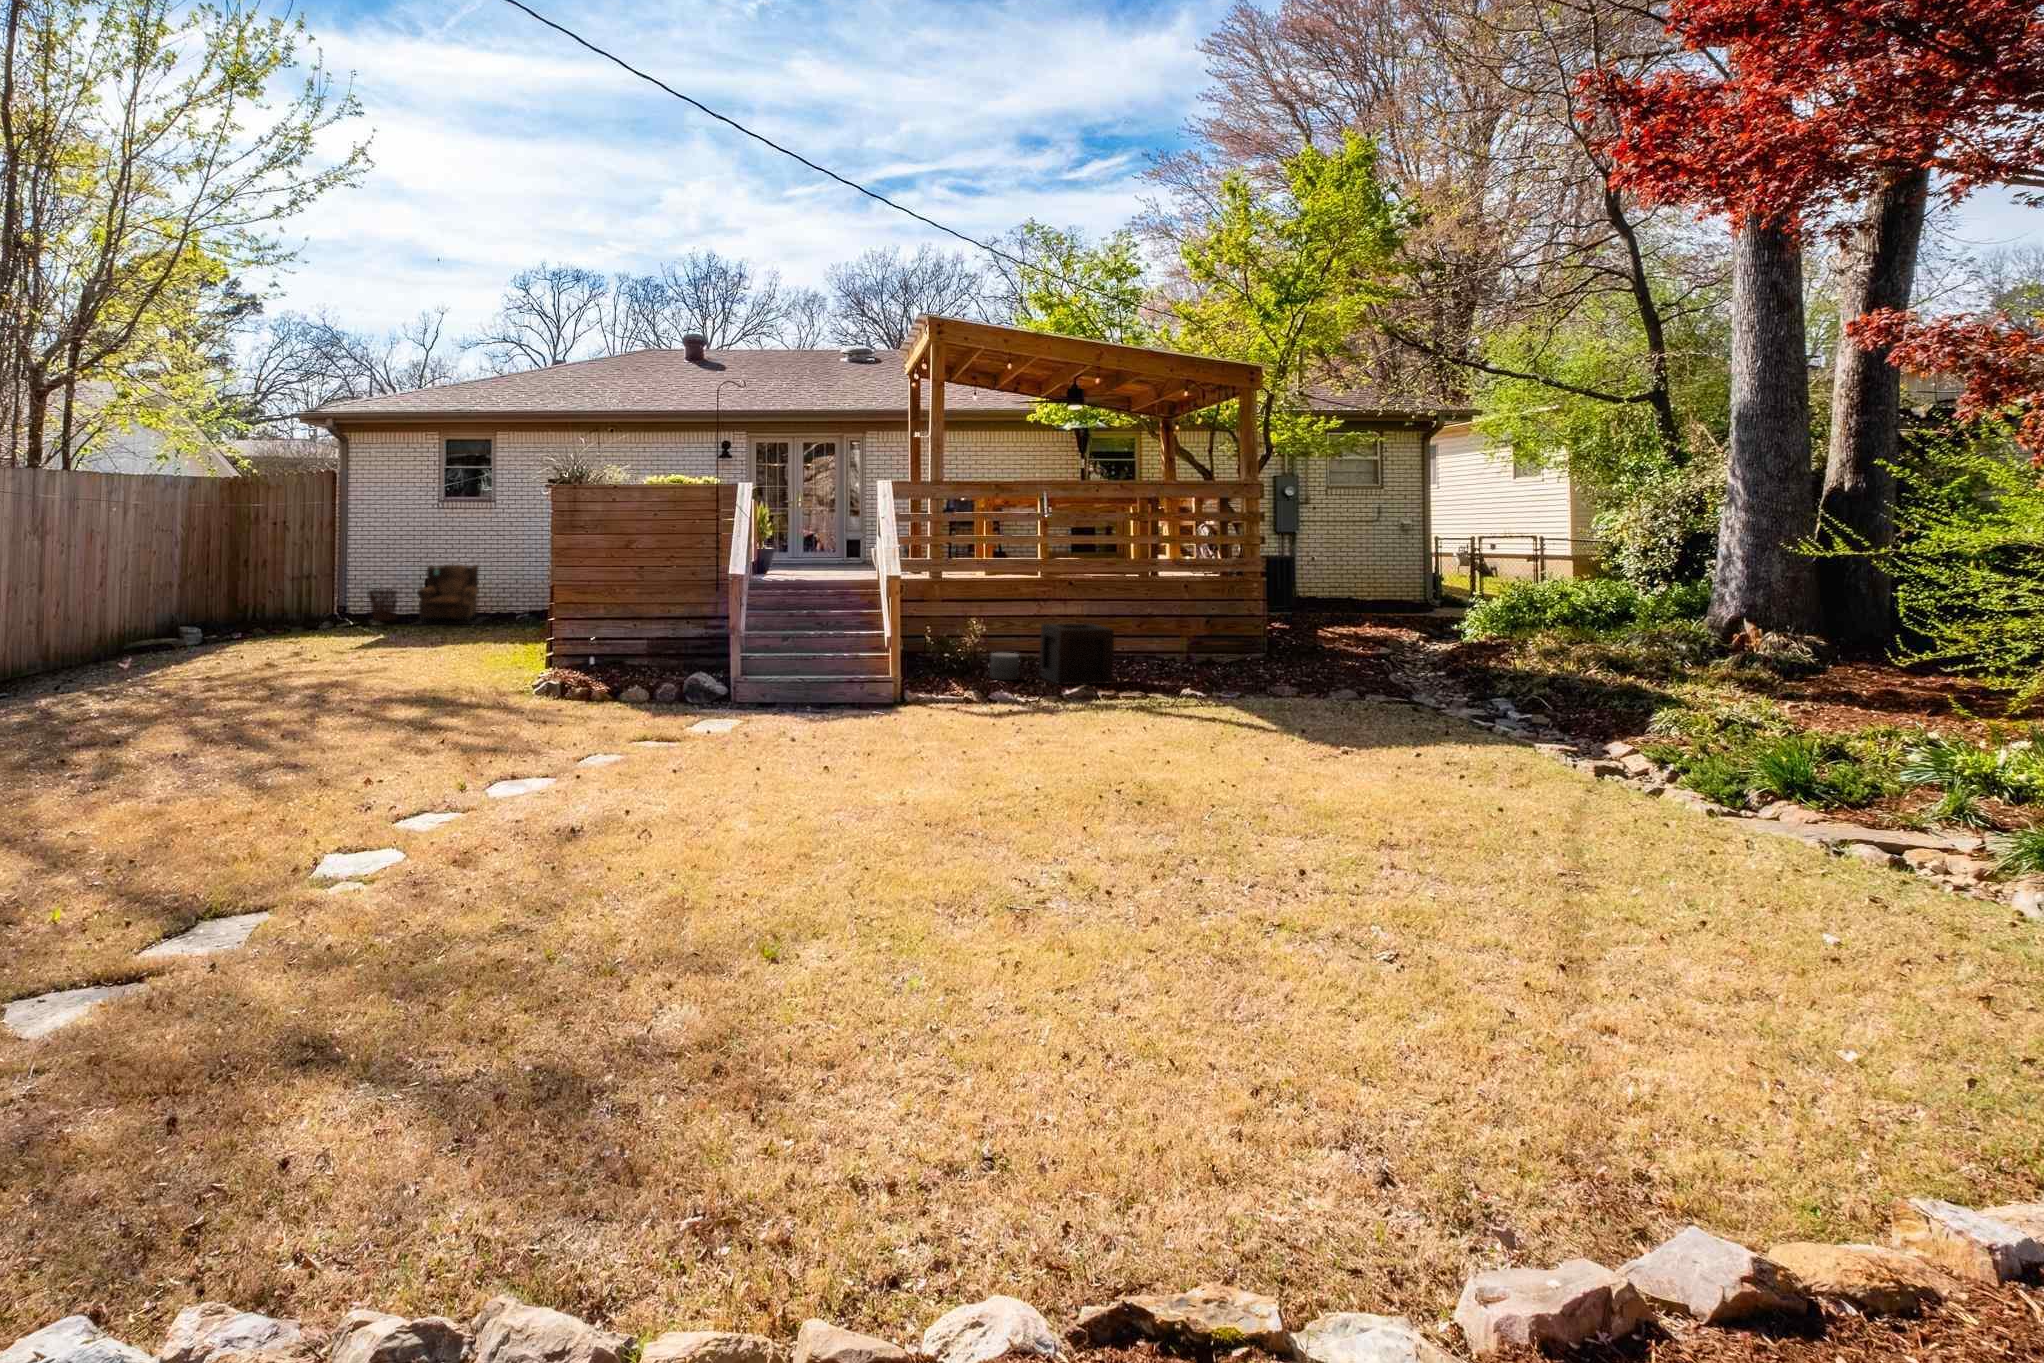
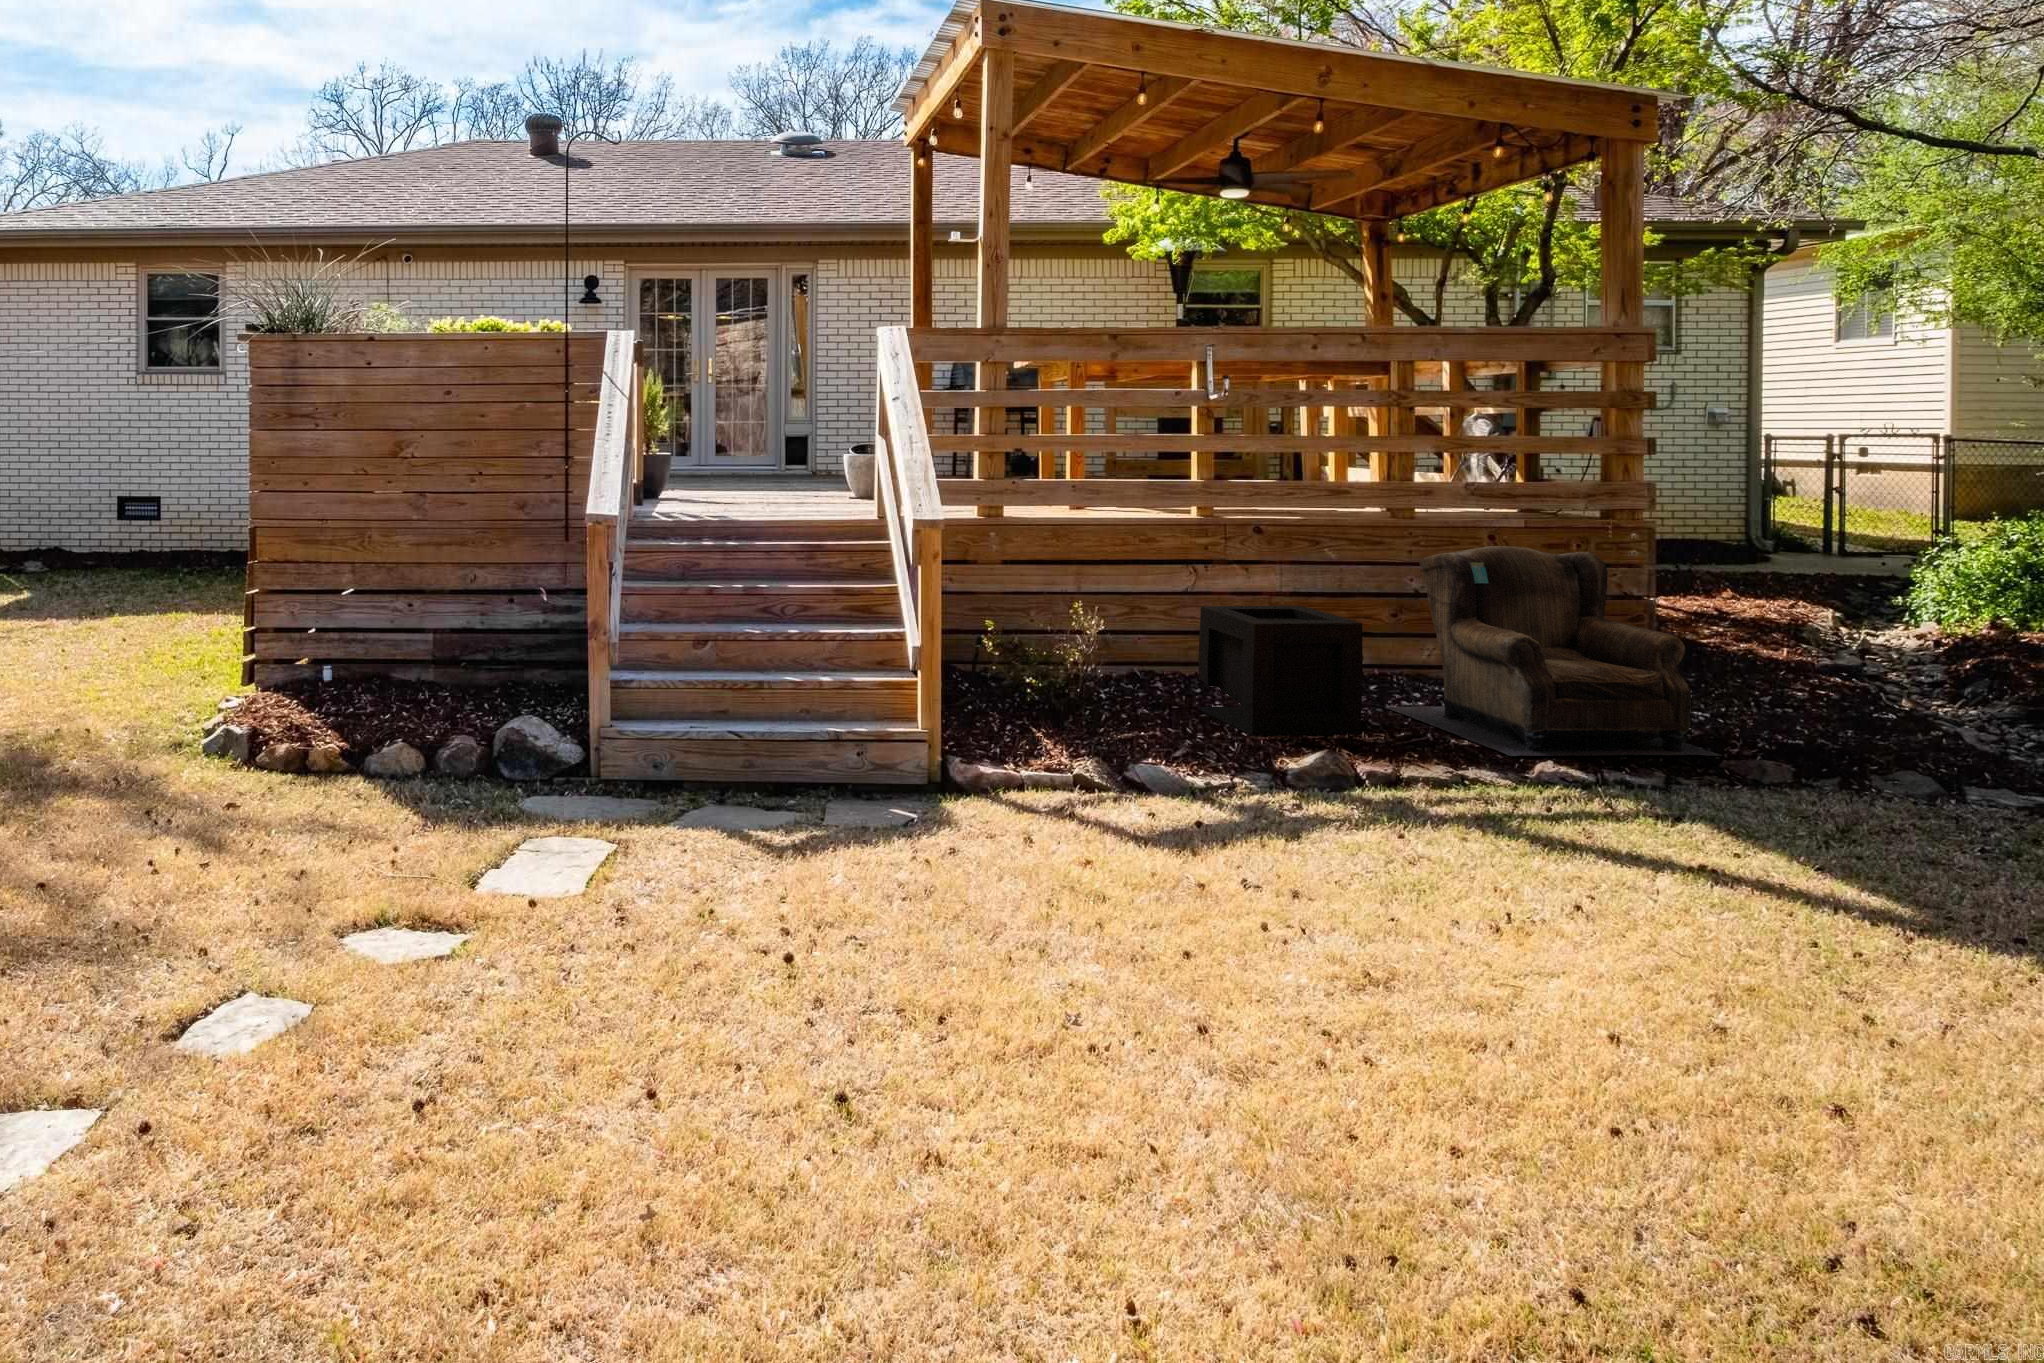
armchair: present [416,563,486,624] -> present [1386,546,1720,756]
basket: present [369,589,398,620] -> none [15,513,72,567]
planter: present [990,653,1019,680] -> none [1104,663,1162,721]

